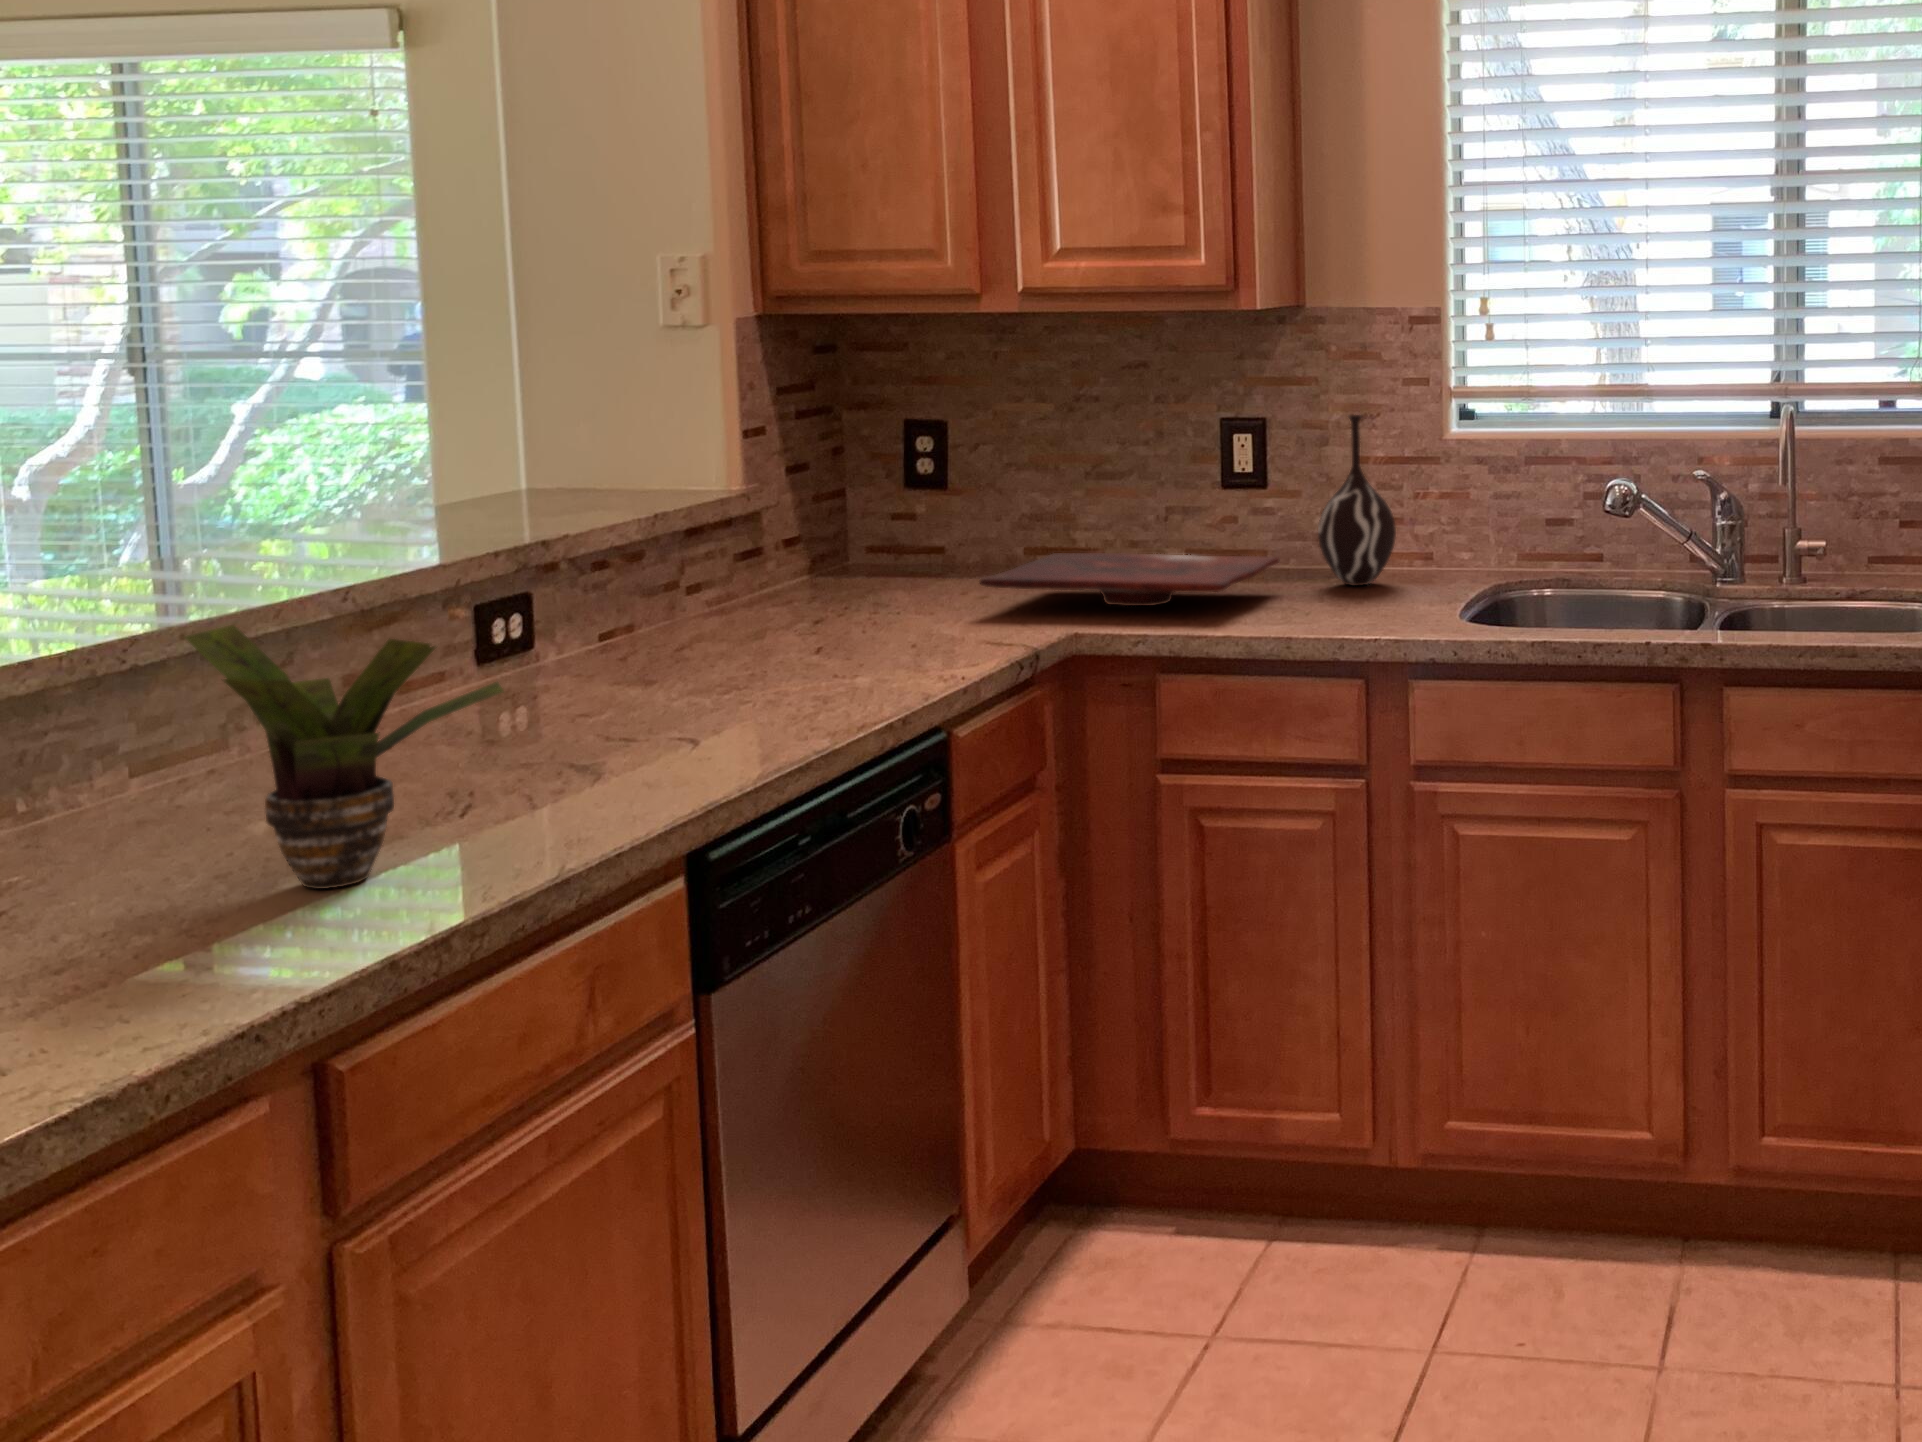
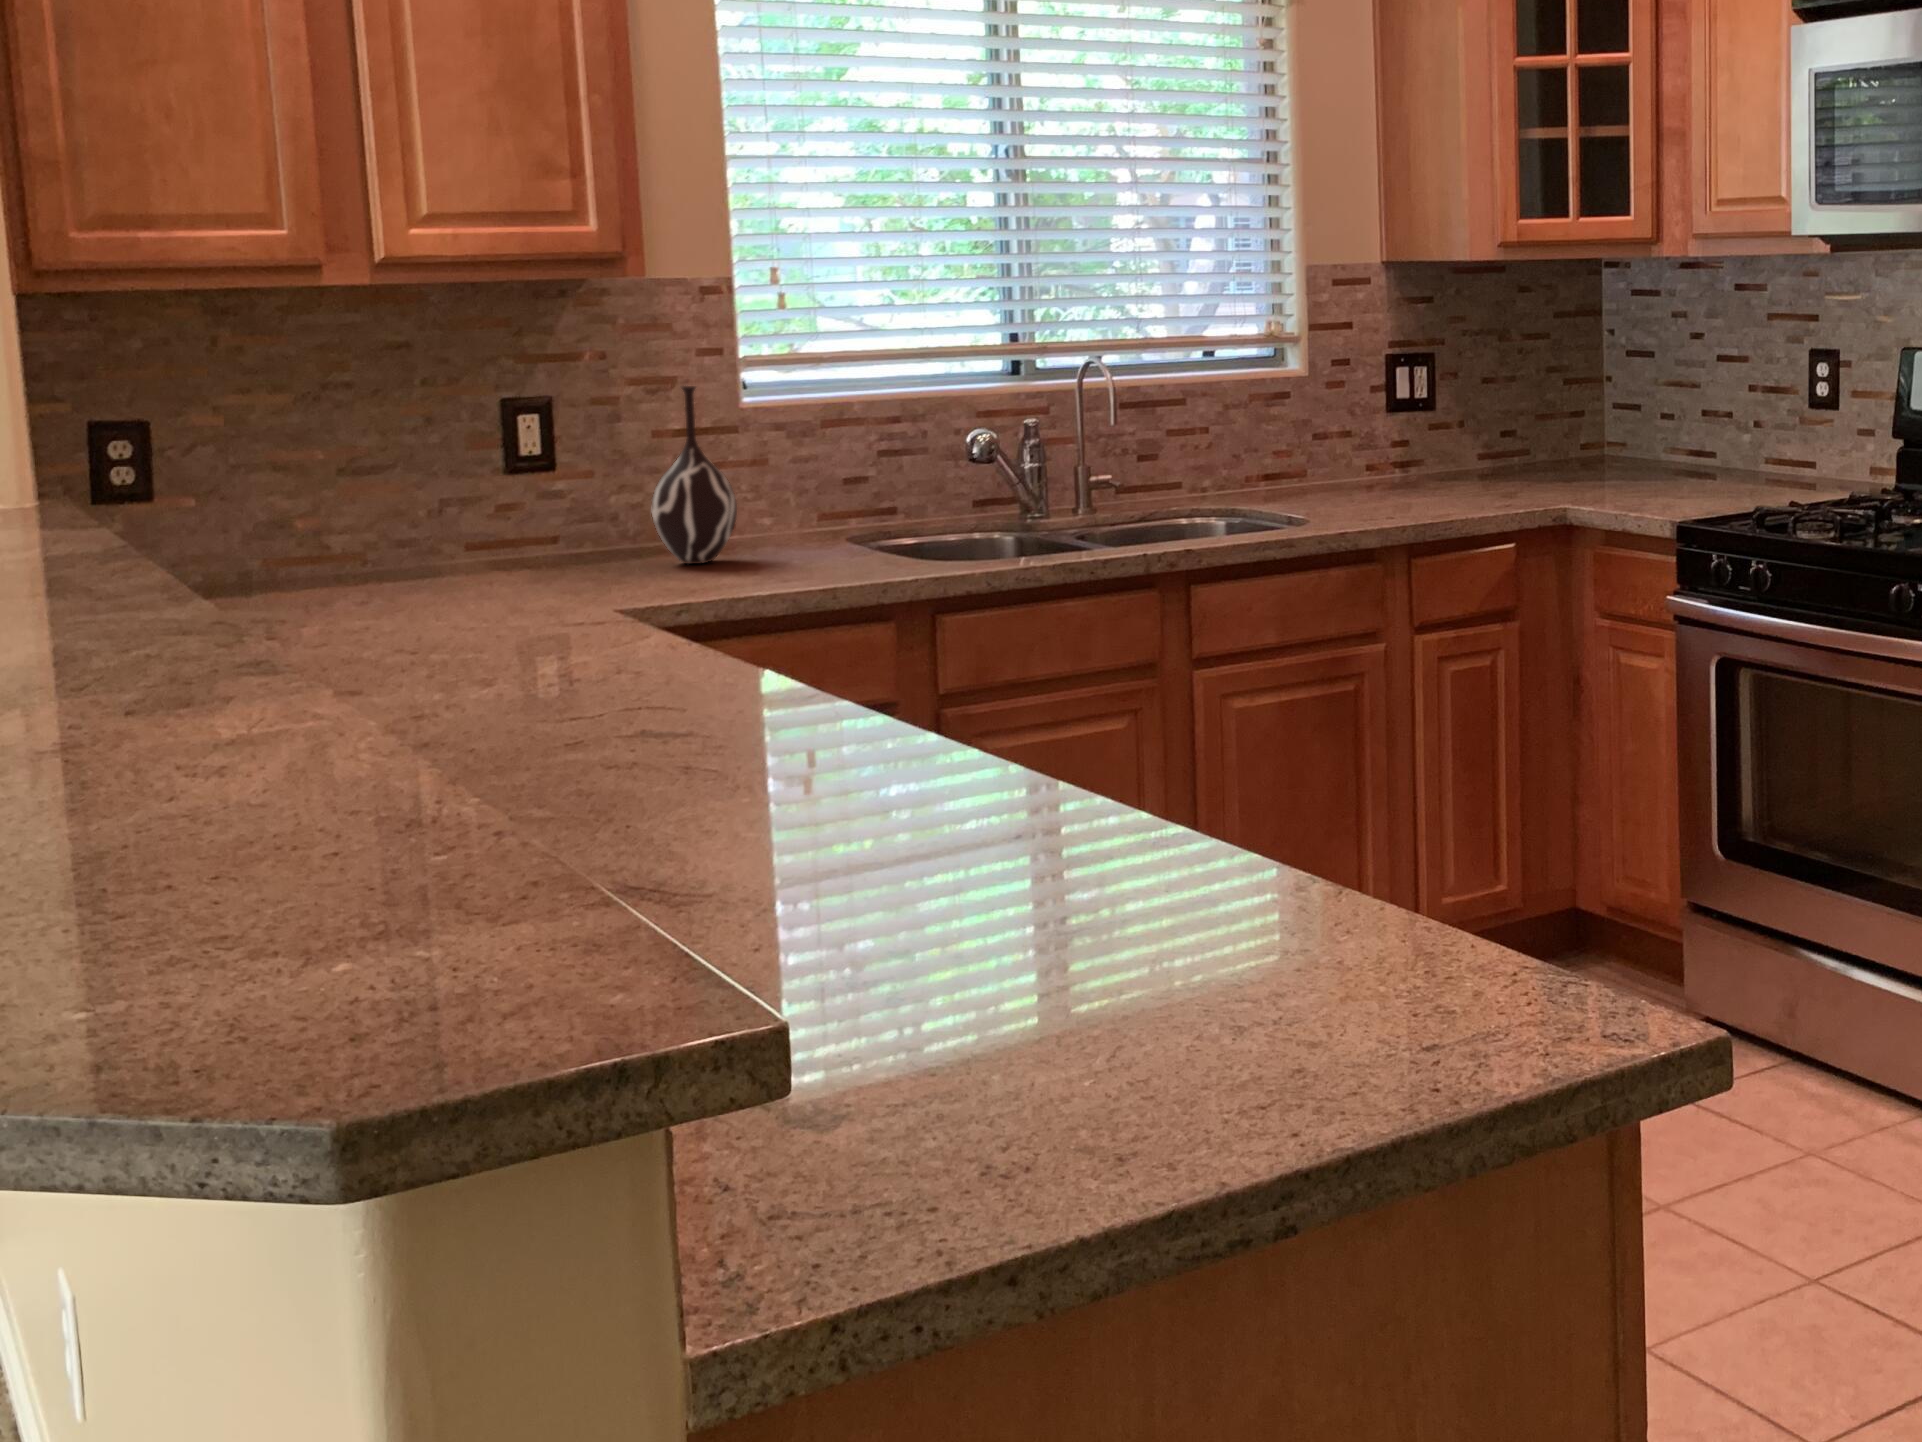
cutting board: present [980,553,1279,606] -> none [368,540,715,603]
potted plant: present [185,625,503,889] -> none [716,578,1061,829]

